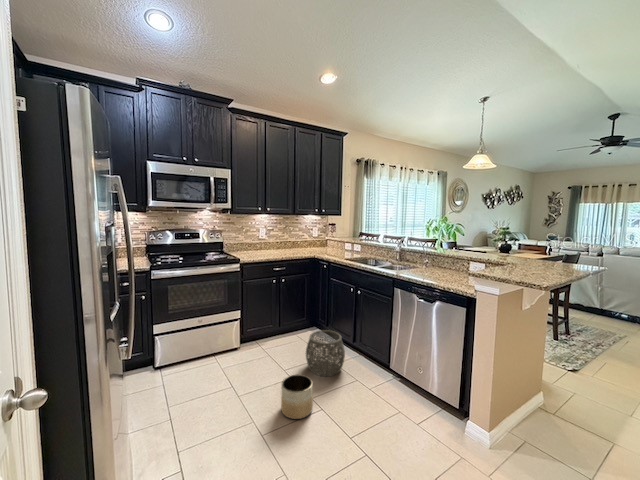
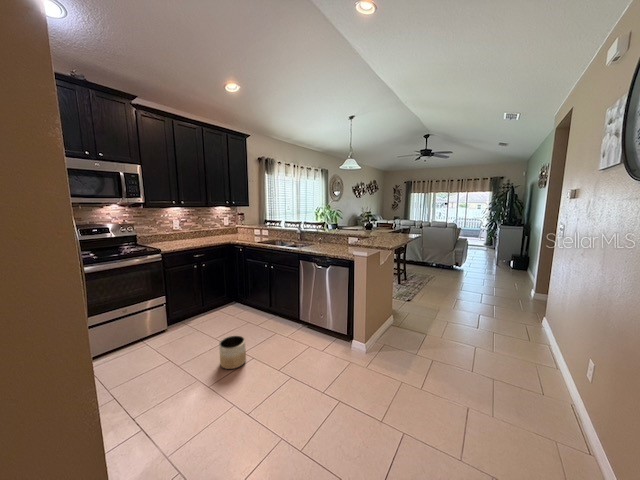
woven basket: present [306,330,345,376] -> none [232,300,265,336]

